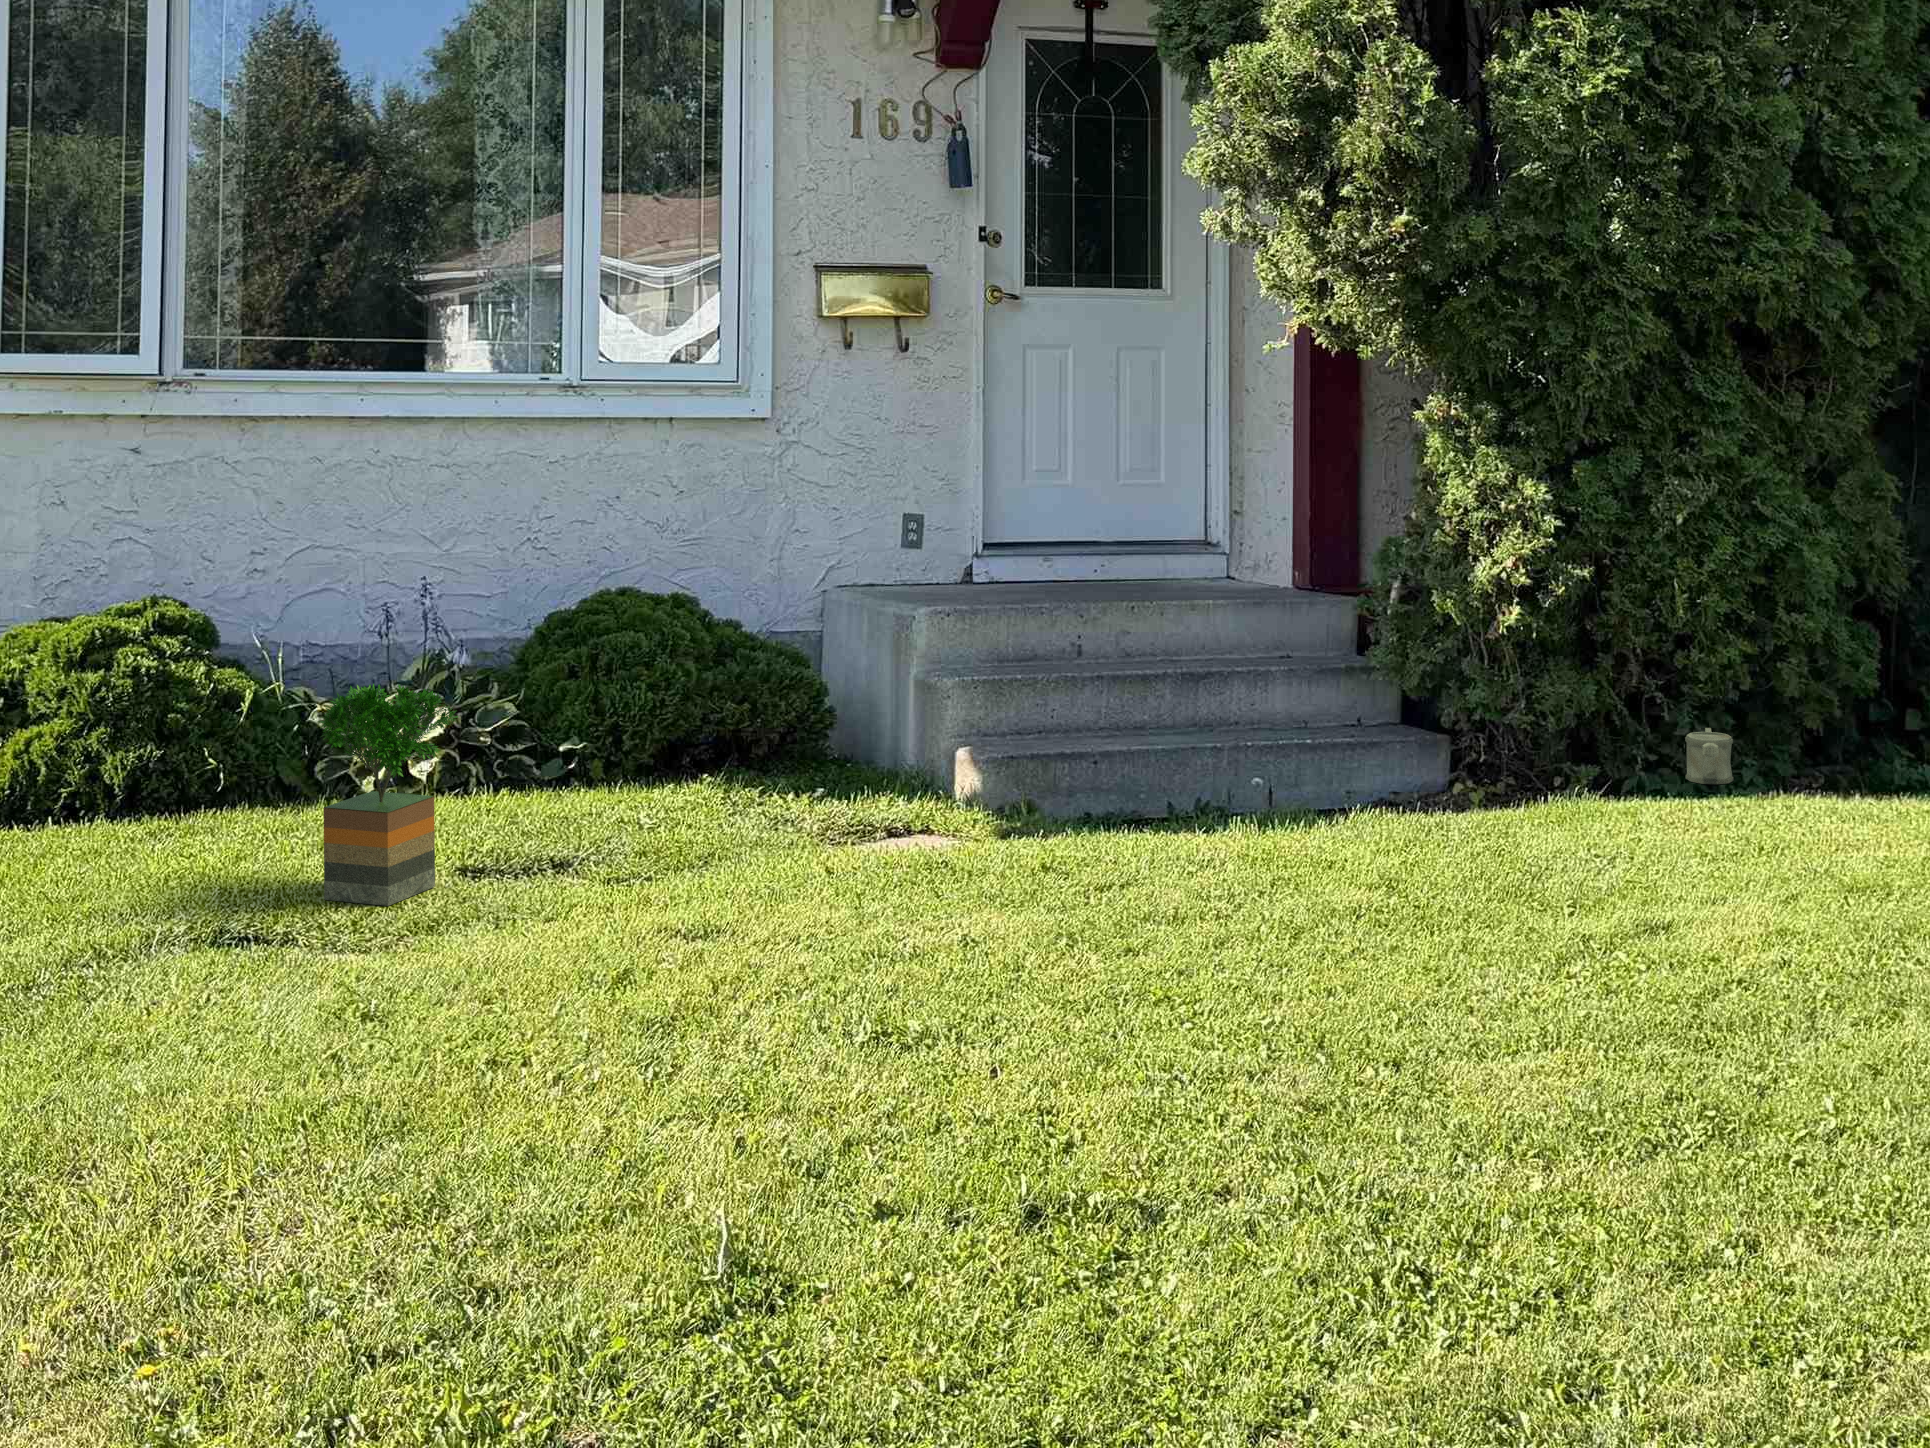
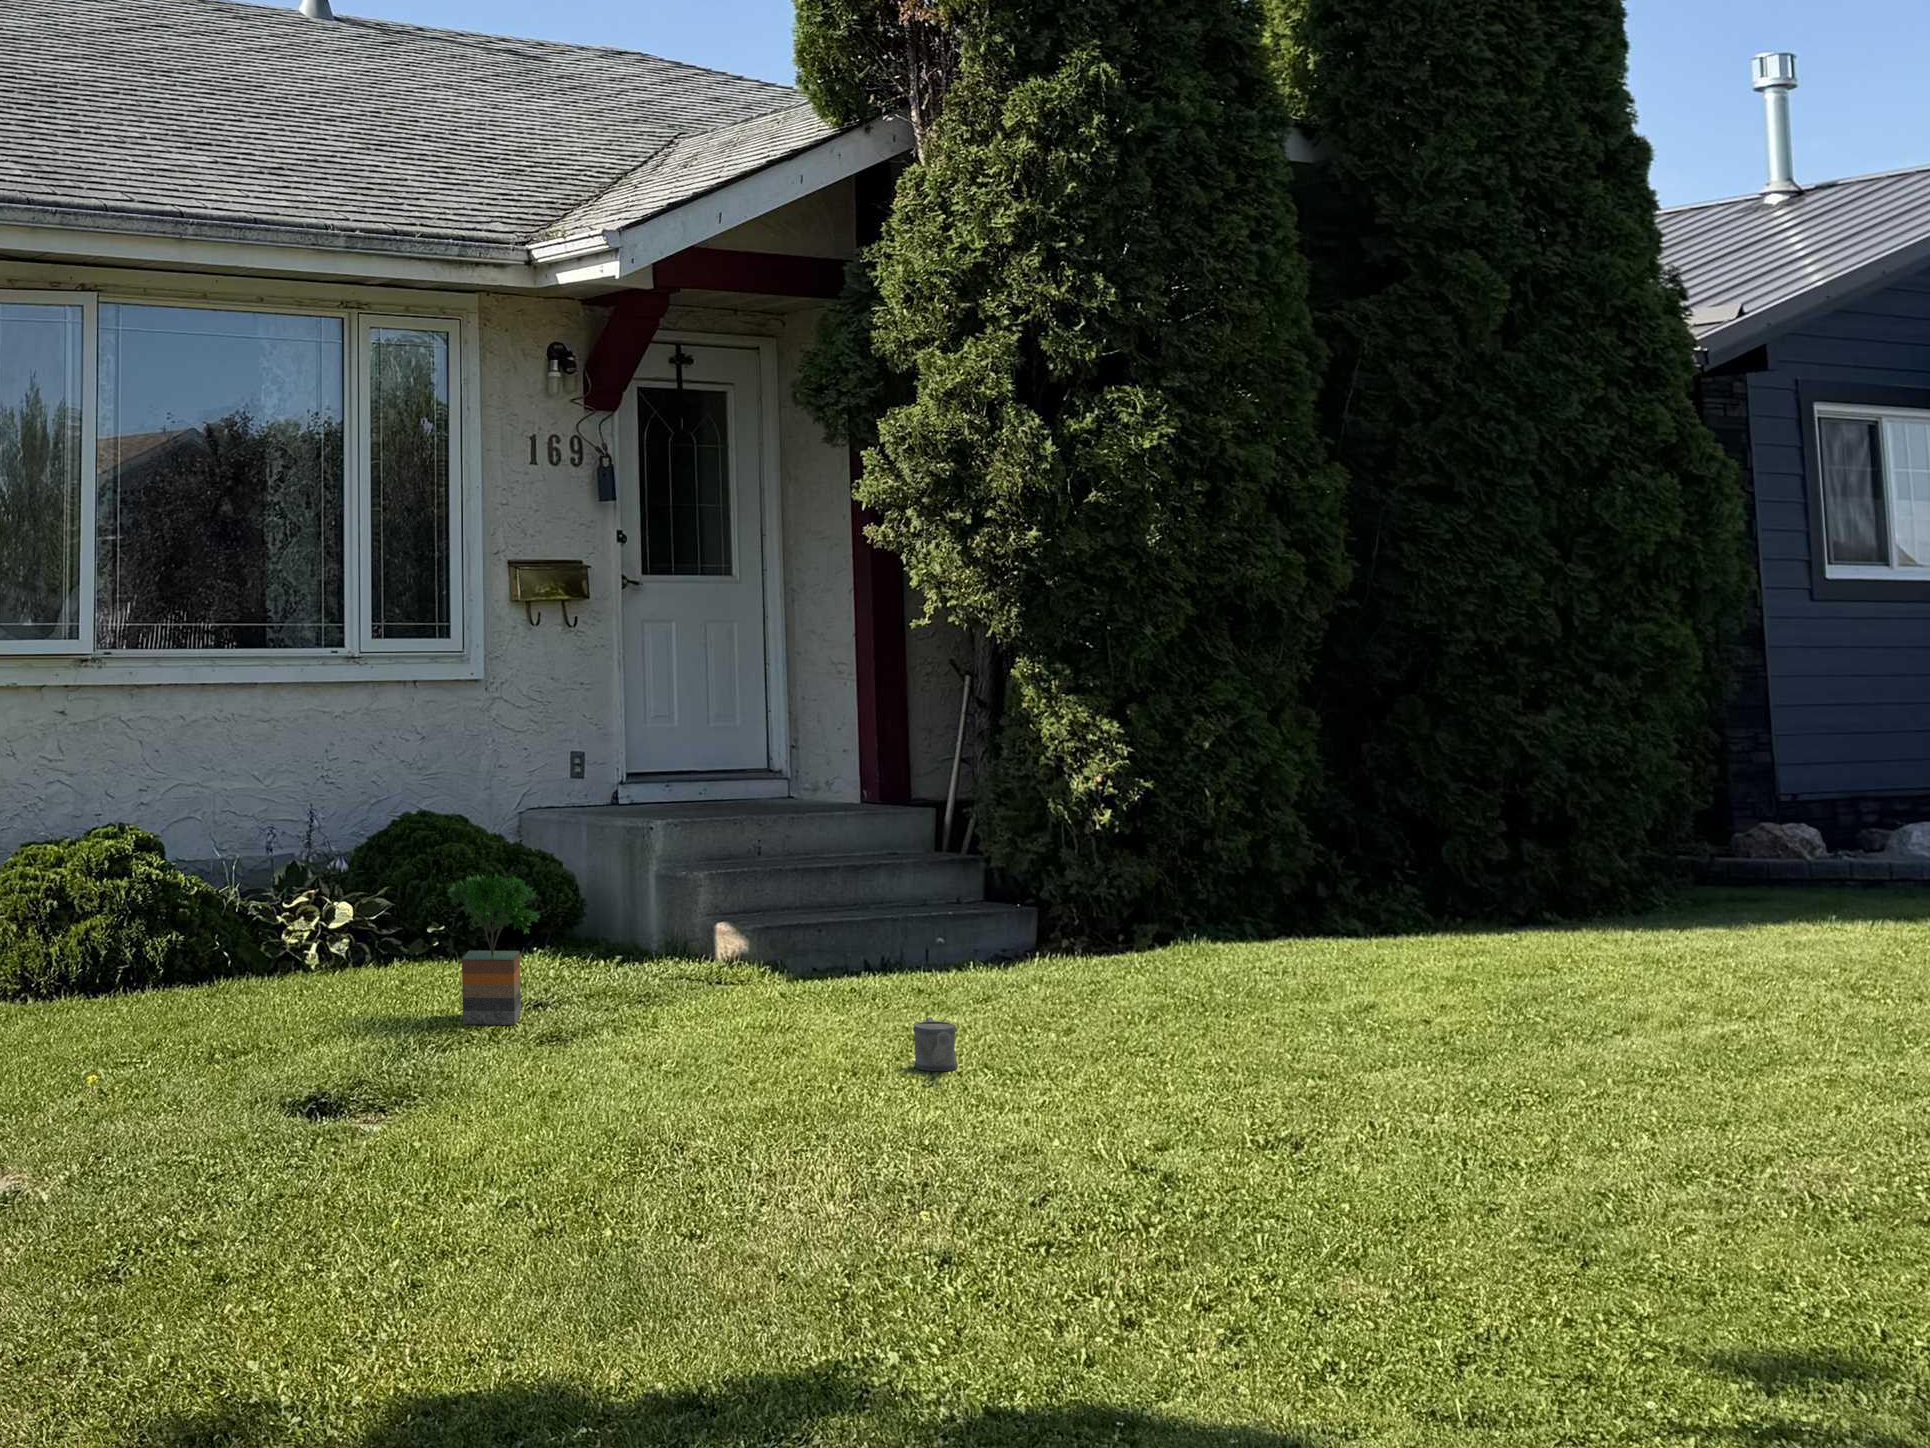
watering can: present [1685,728,1733,784] -> present [913,1017,958,1071]

